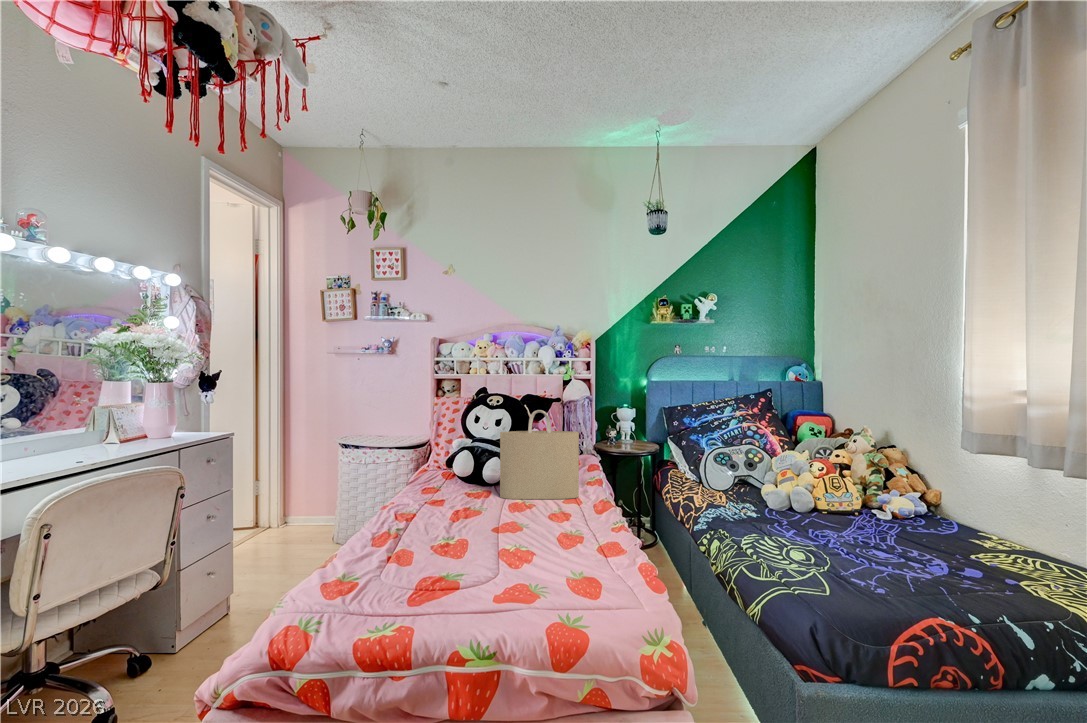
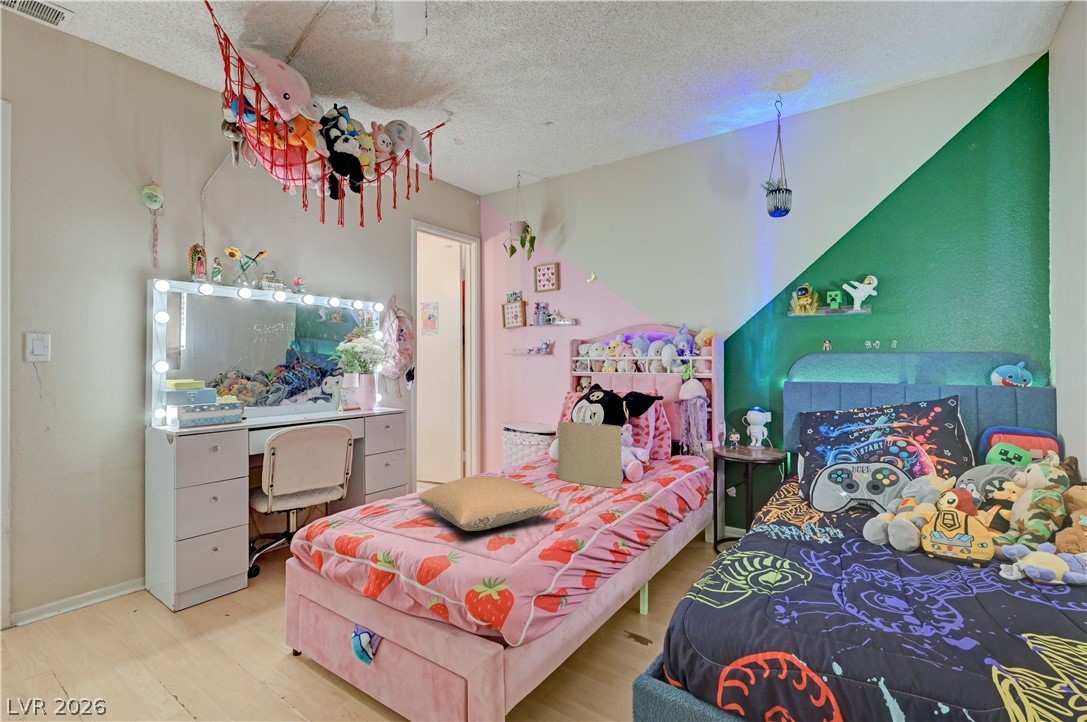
pillow: none [437,506,611,582] -> present [419,476,560,531]

